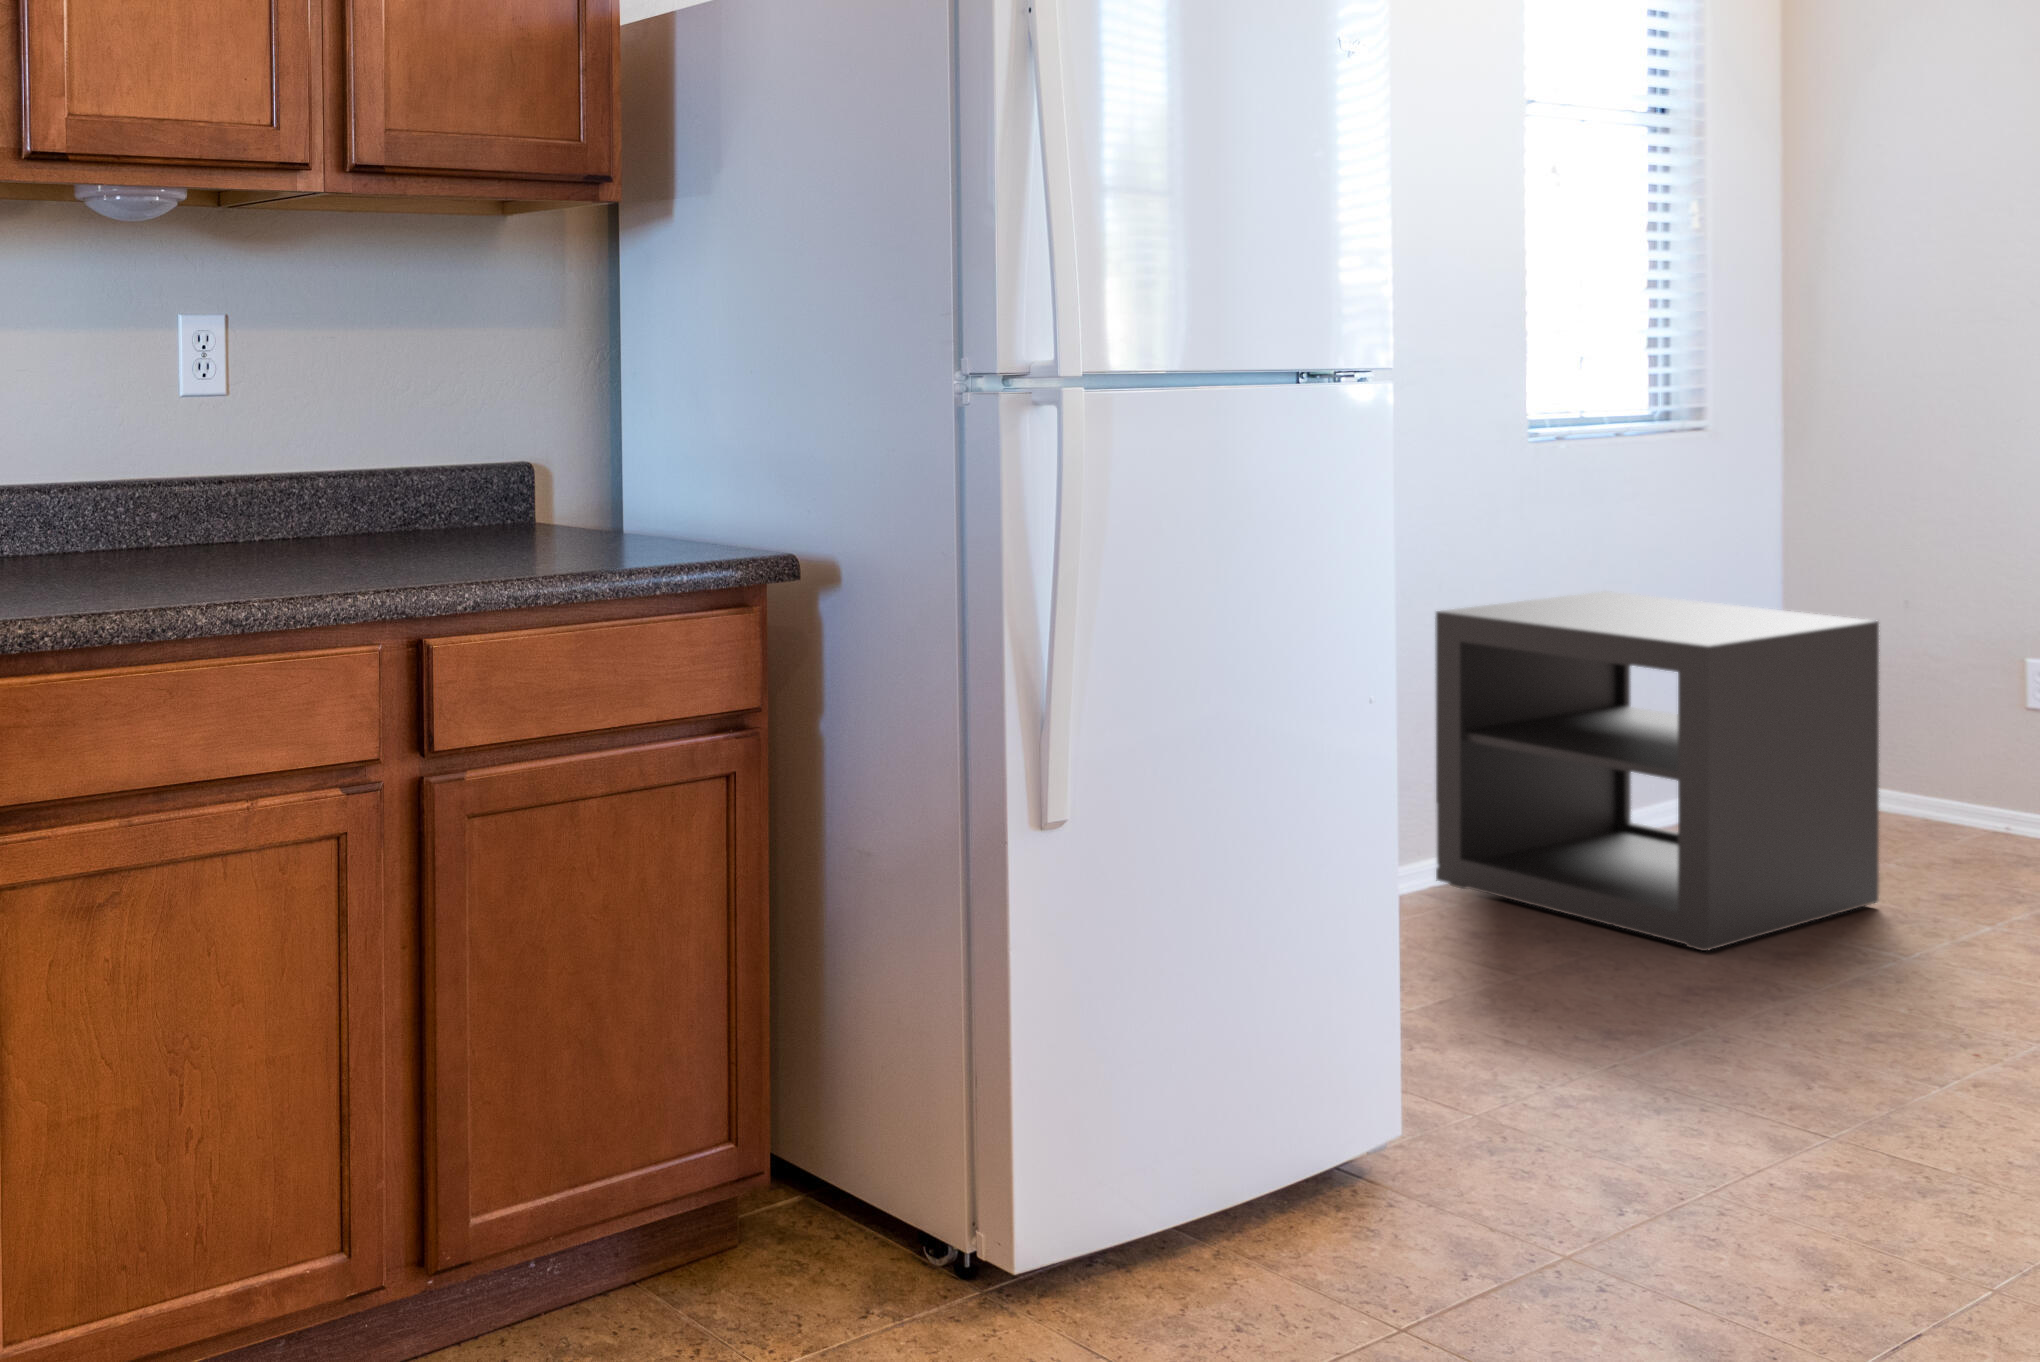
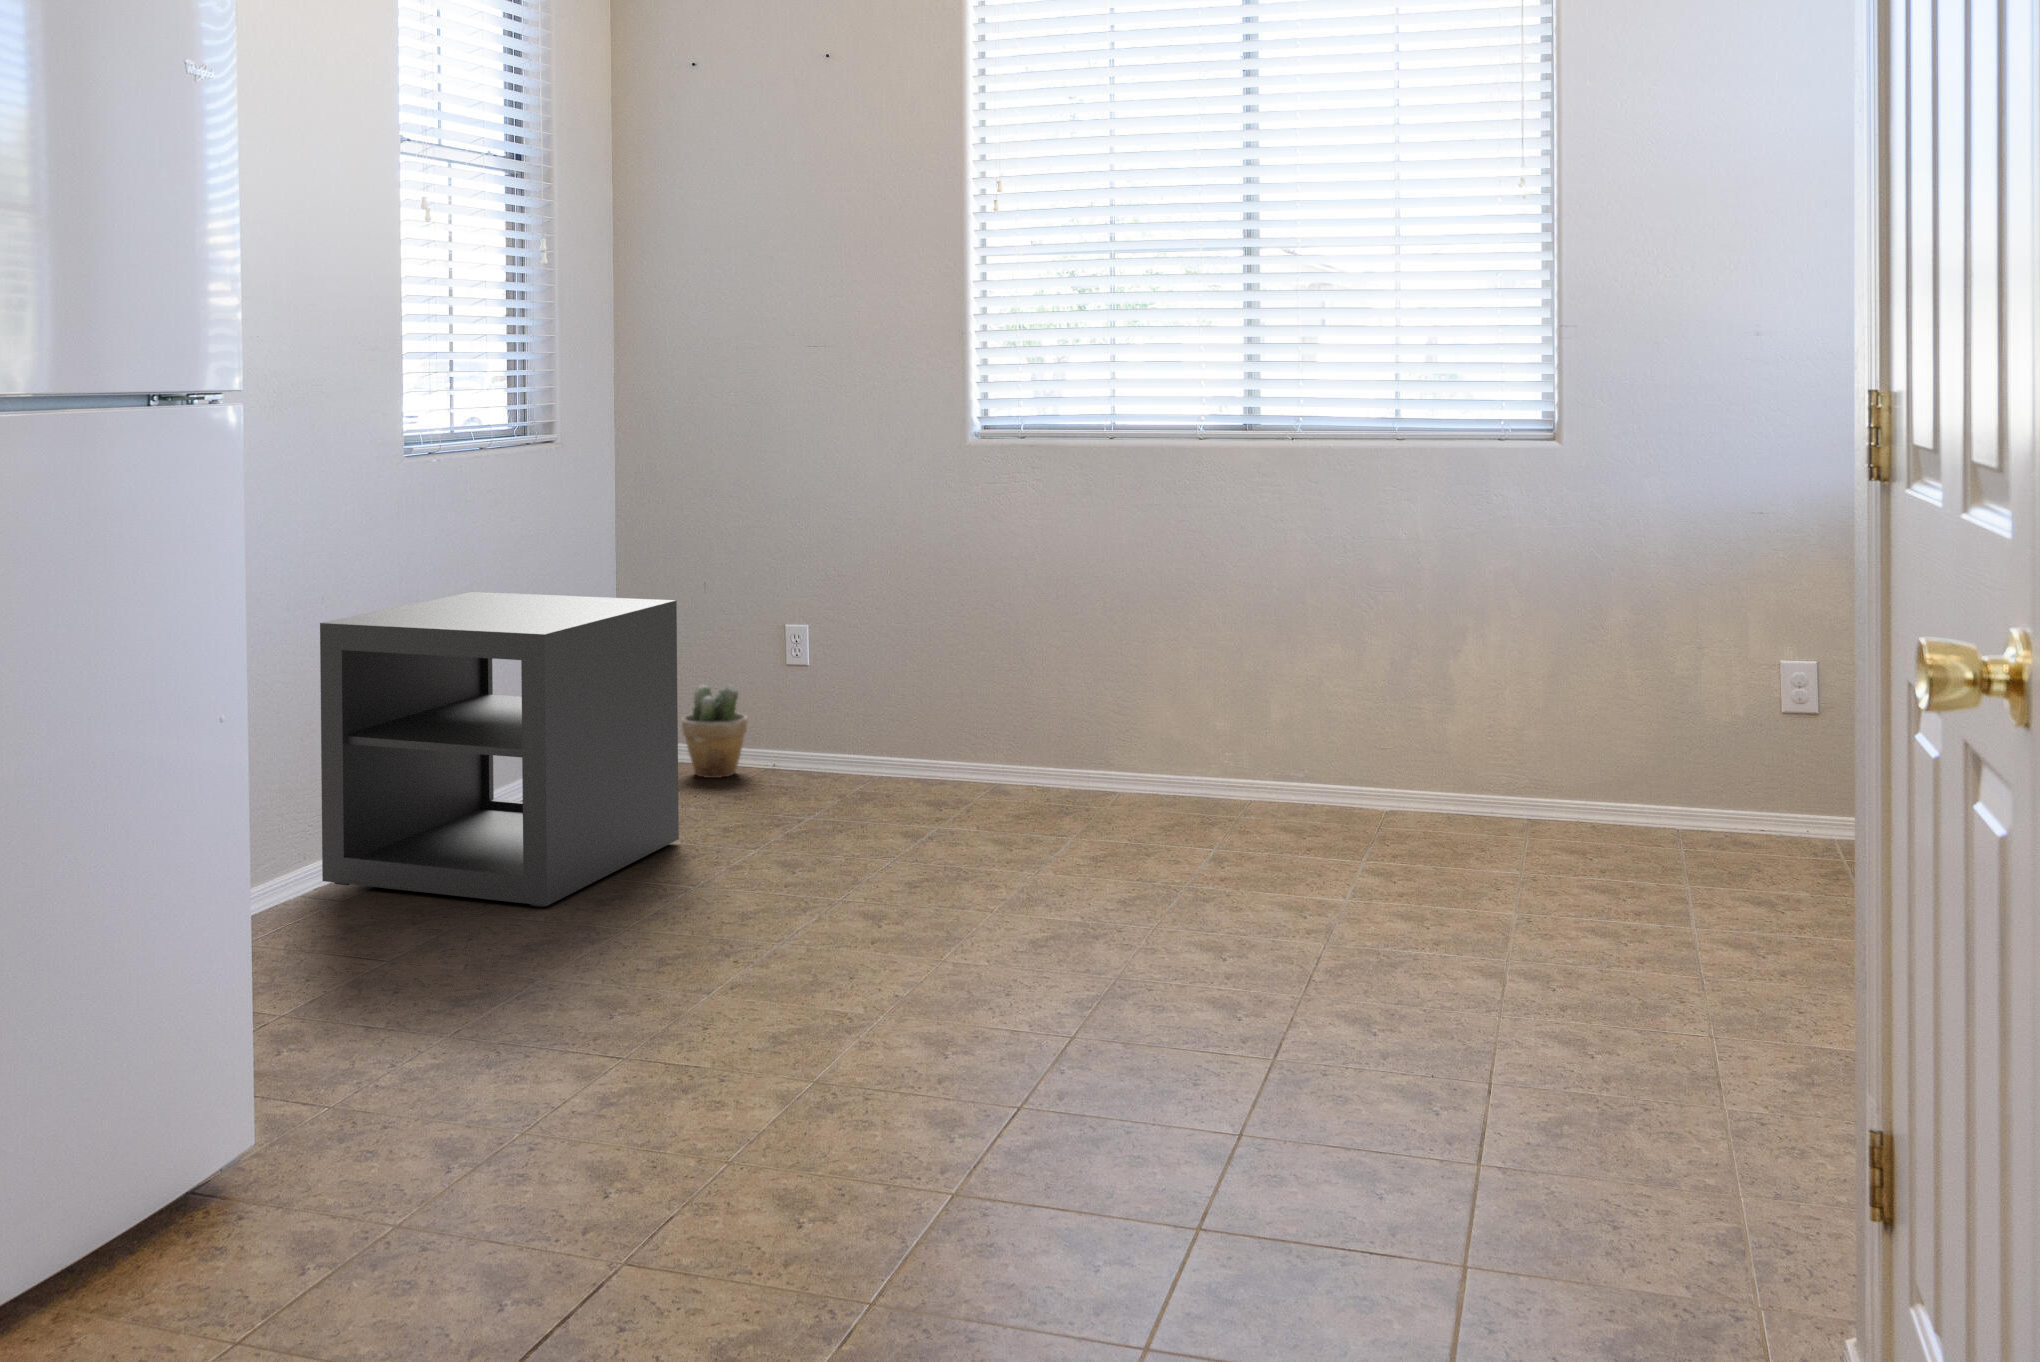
potted plant: none [1874,724,1971,837] -> present [681,685,748,778]

